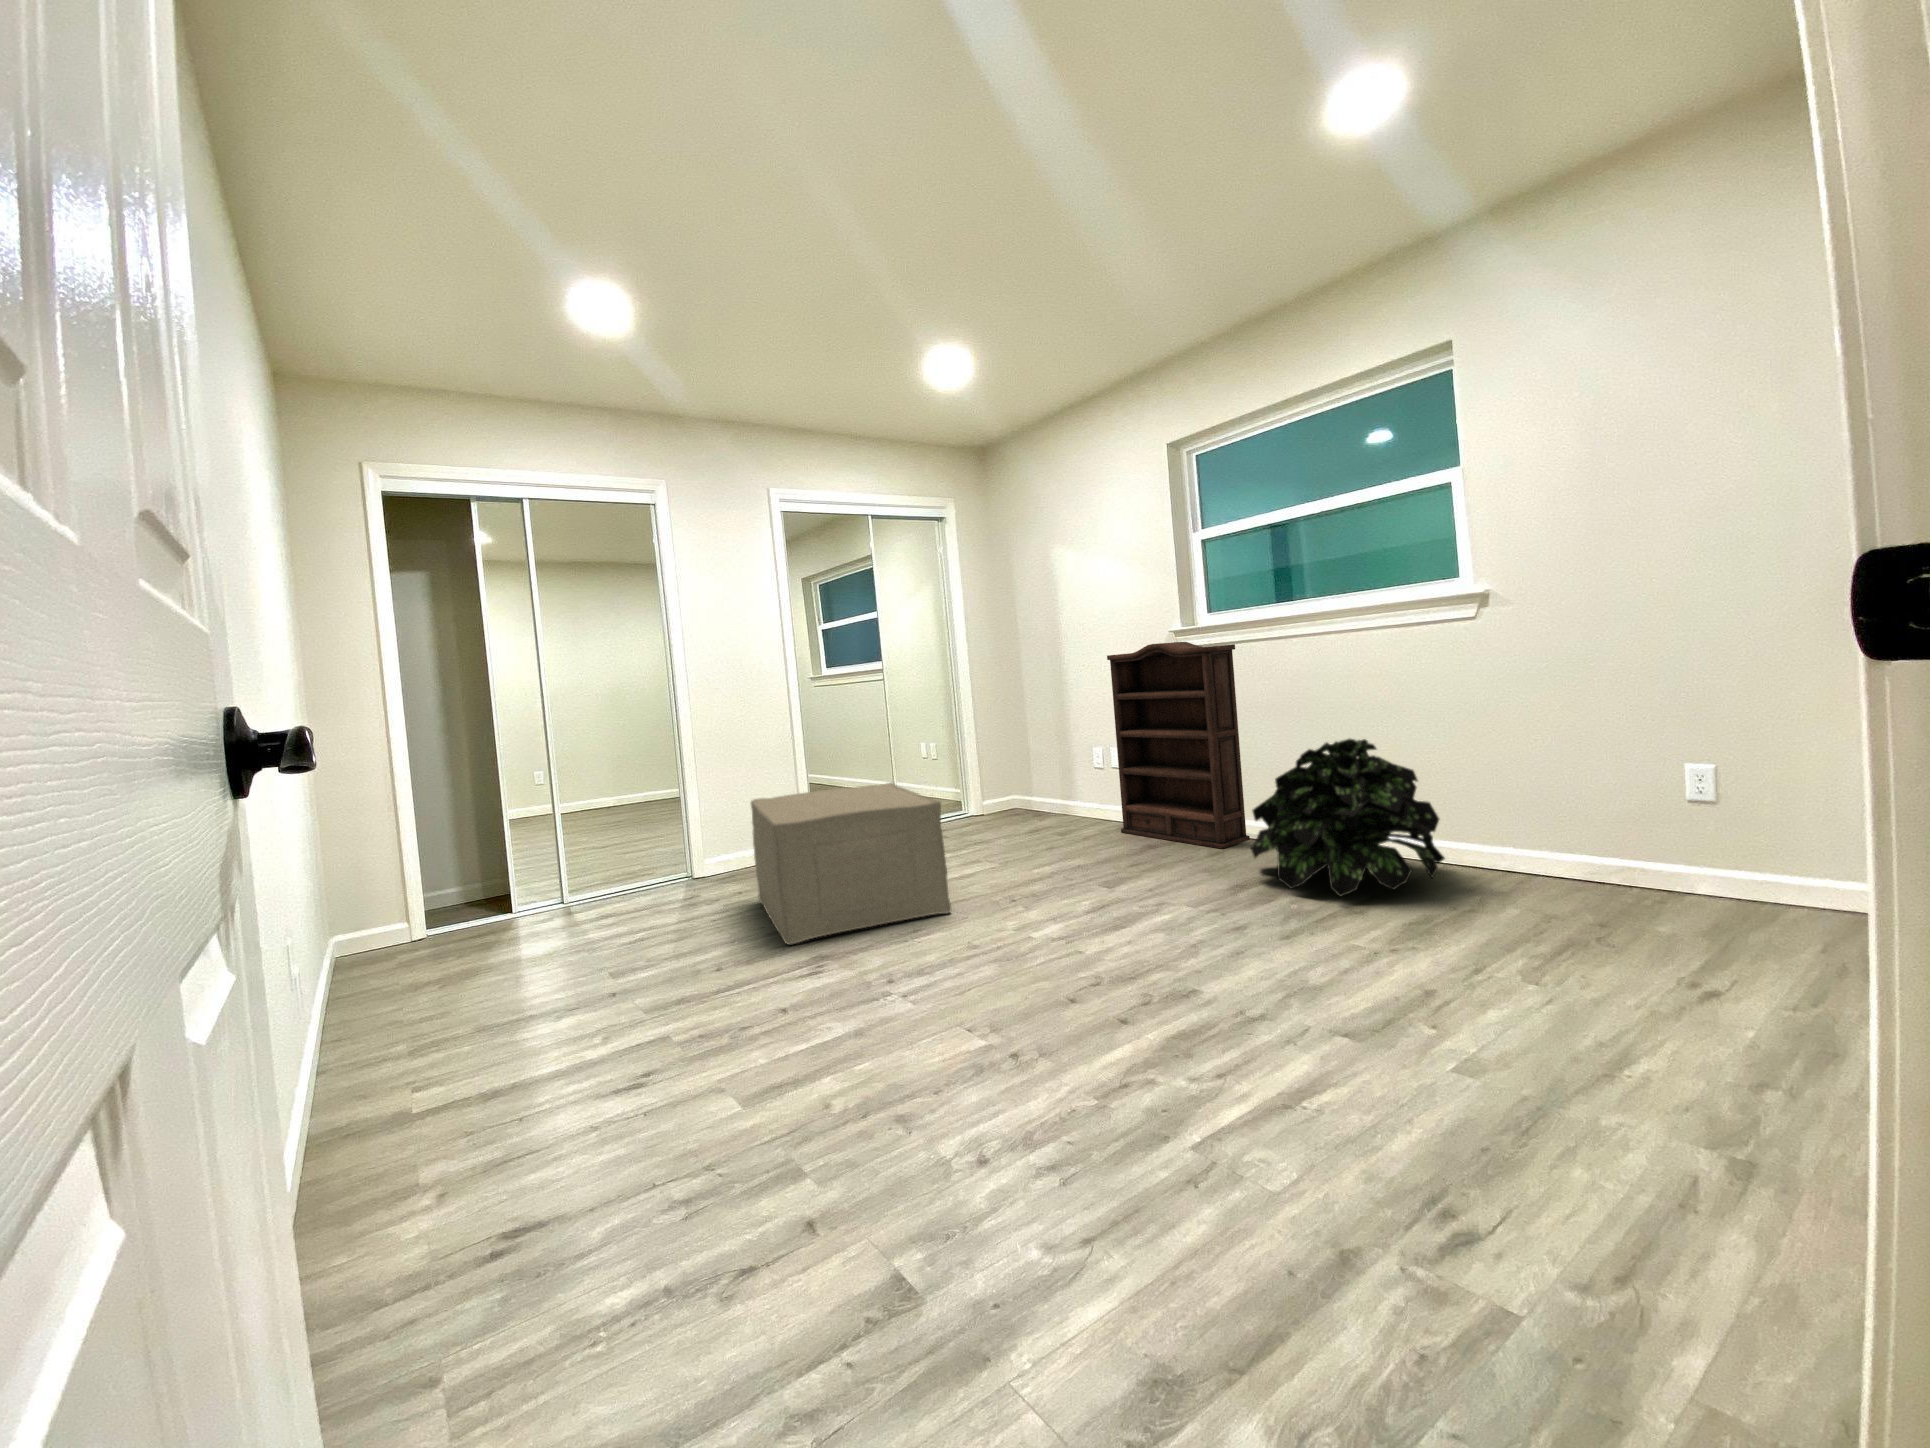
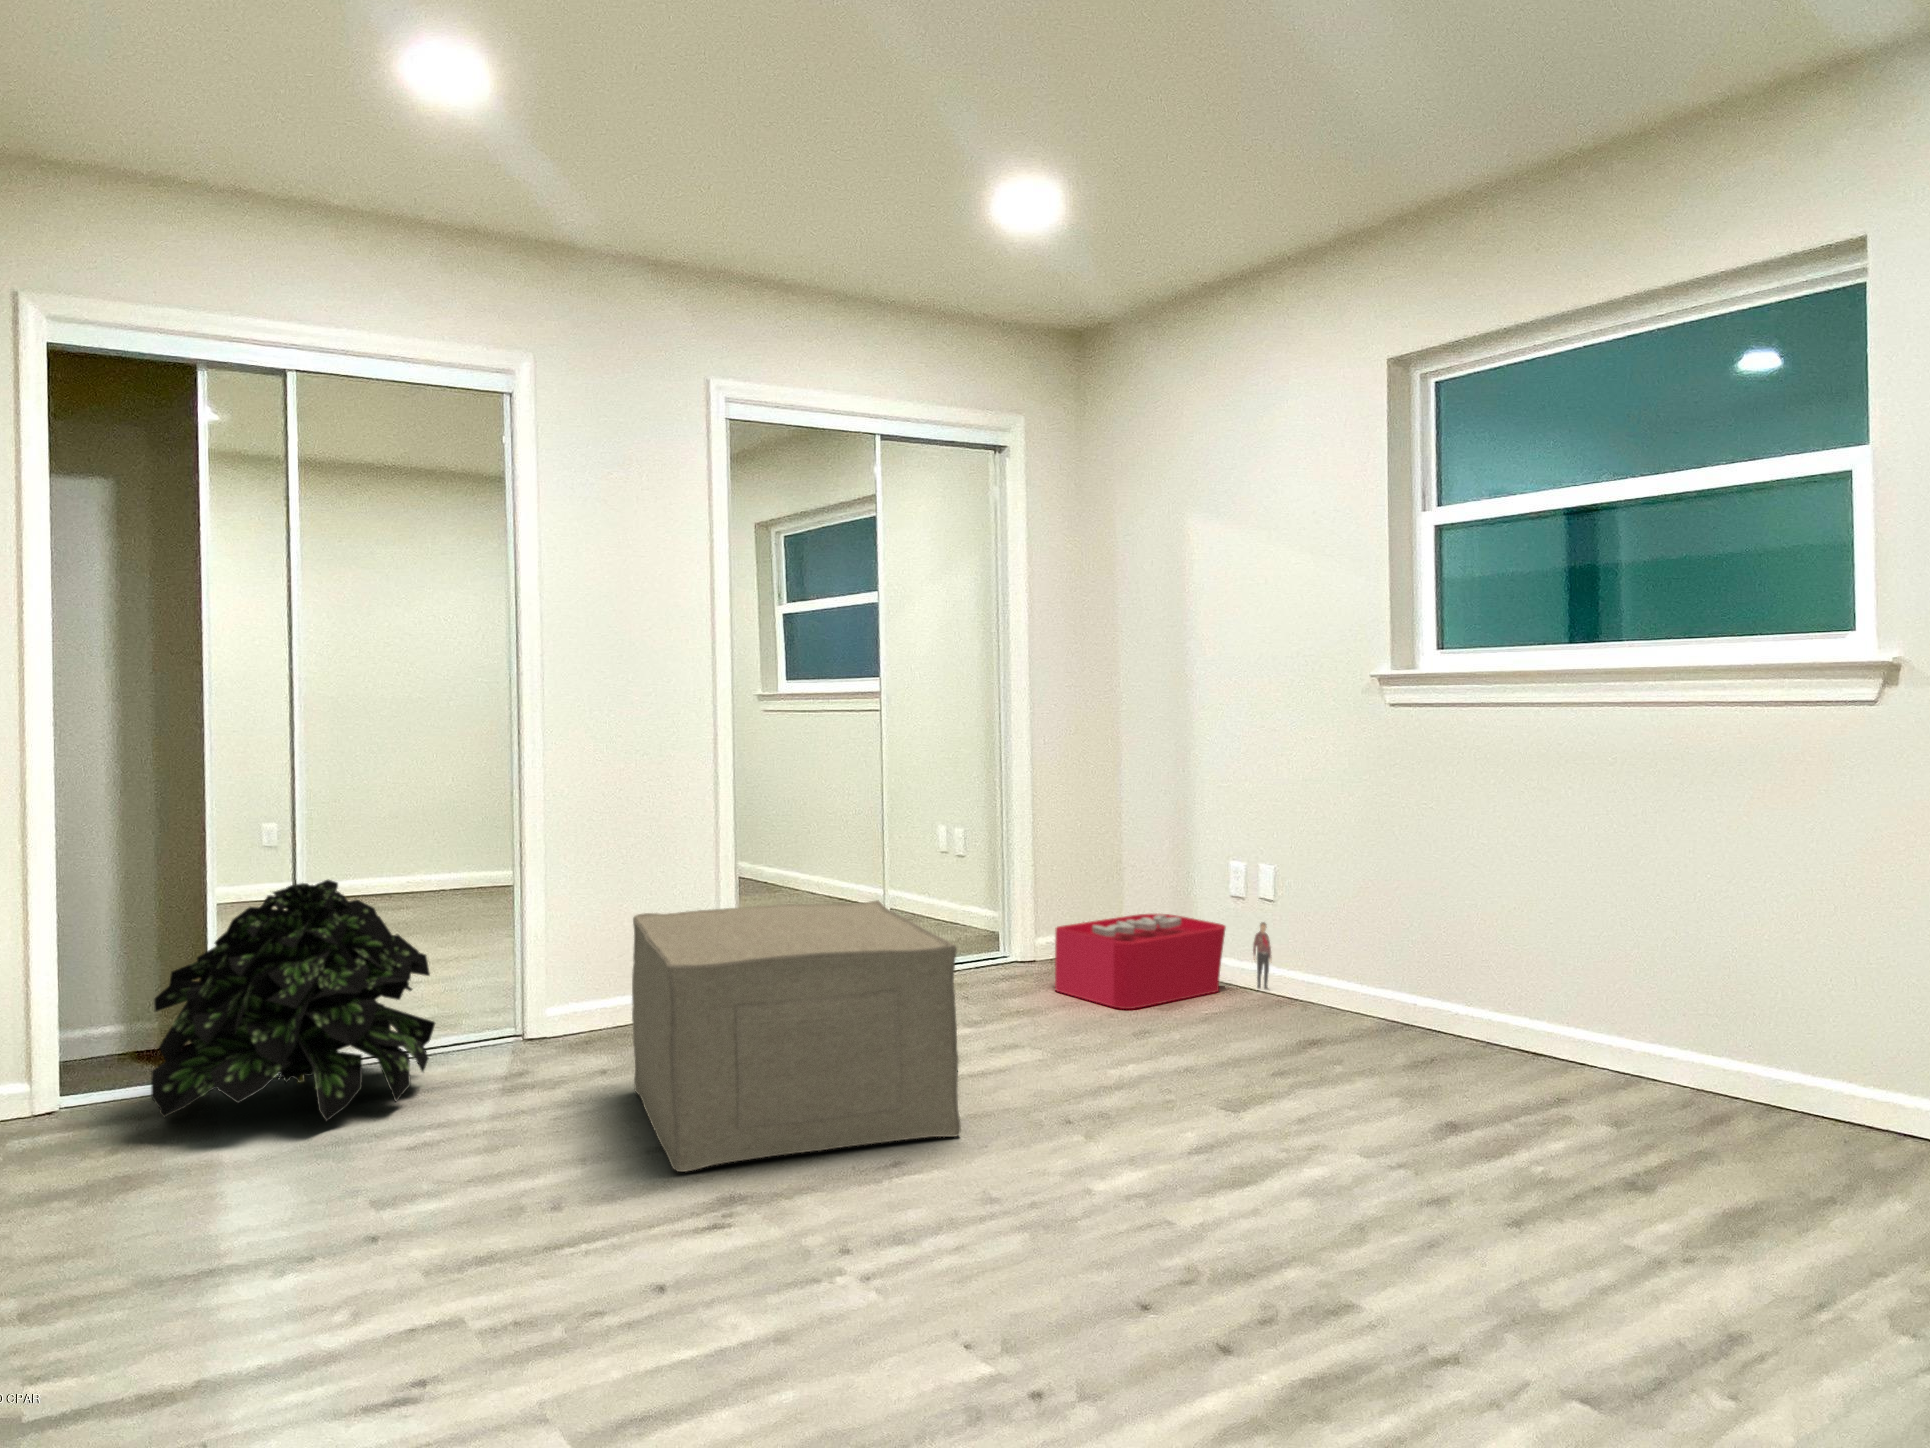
bookshelf: present [1107,642,1250,849] -> none [1265,694,1483,1056]
potted plant: present [1251,739,1445,896] -> present [151,880,435,1121]
storage bin: none [994,781,1121,837] -> present [1055,914,1271,1009]

